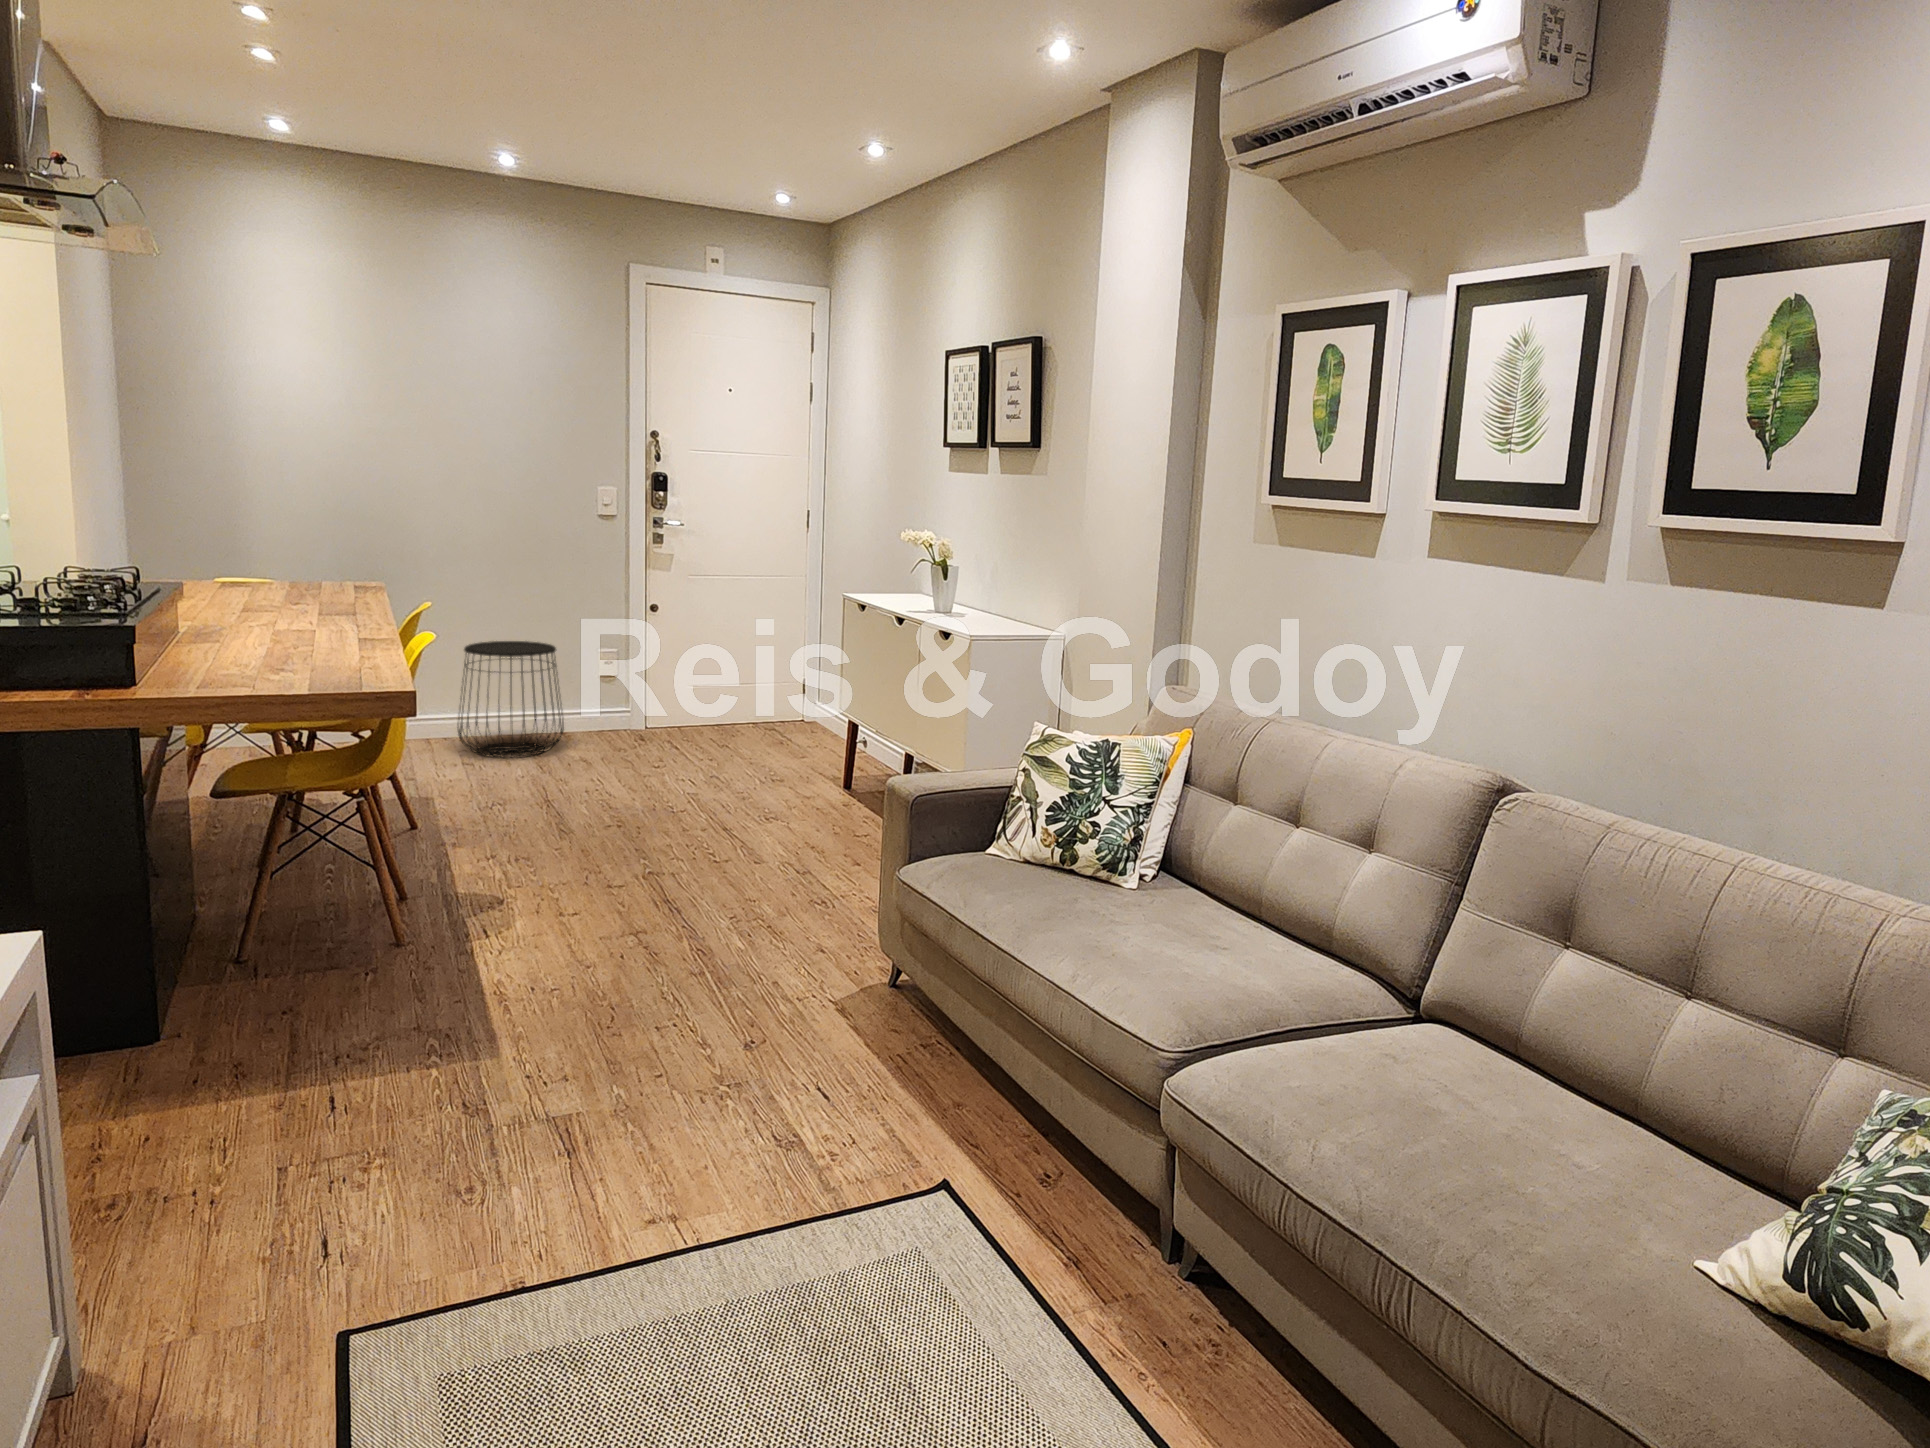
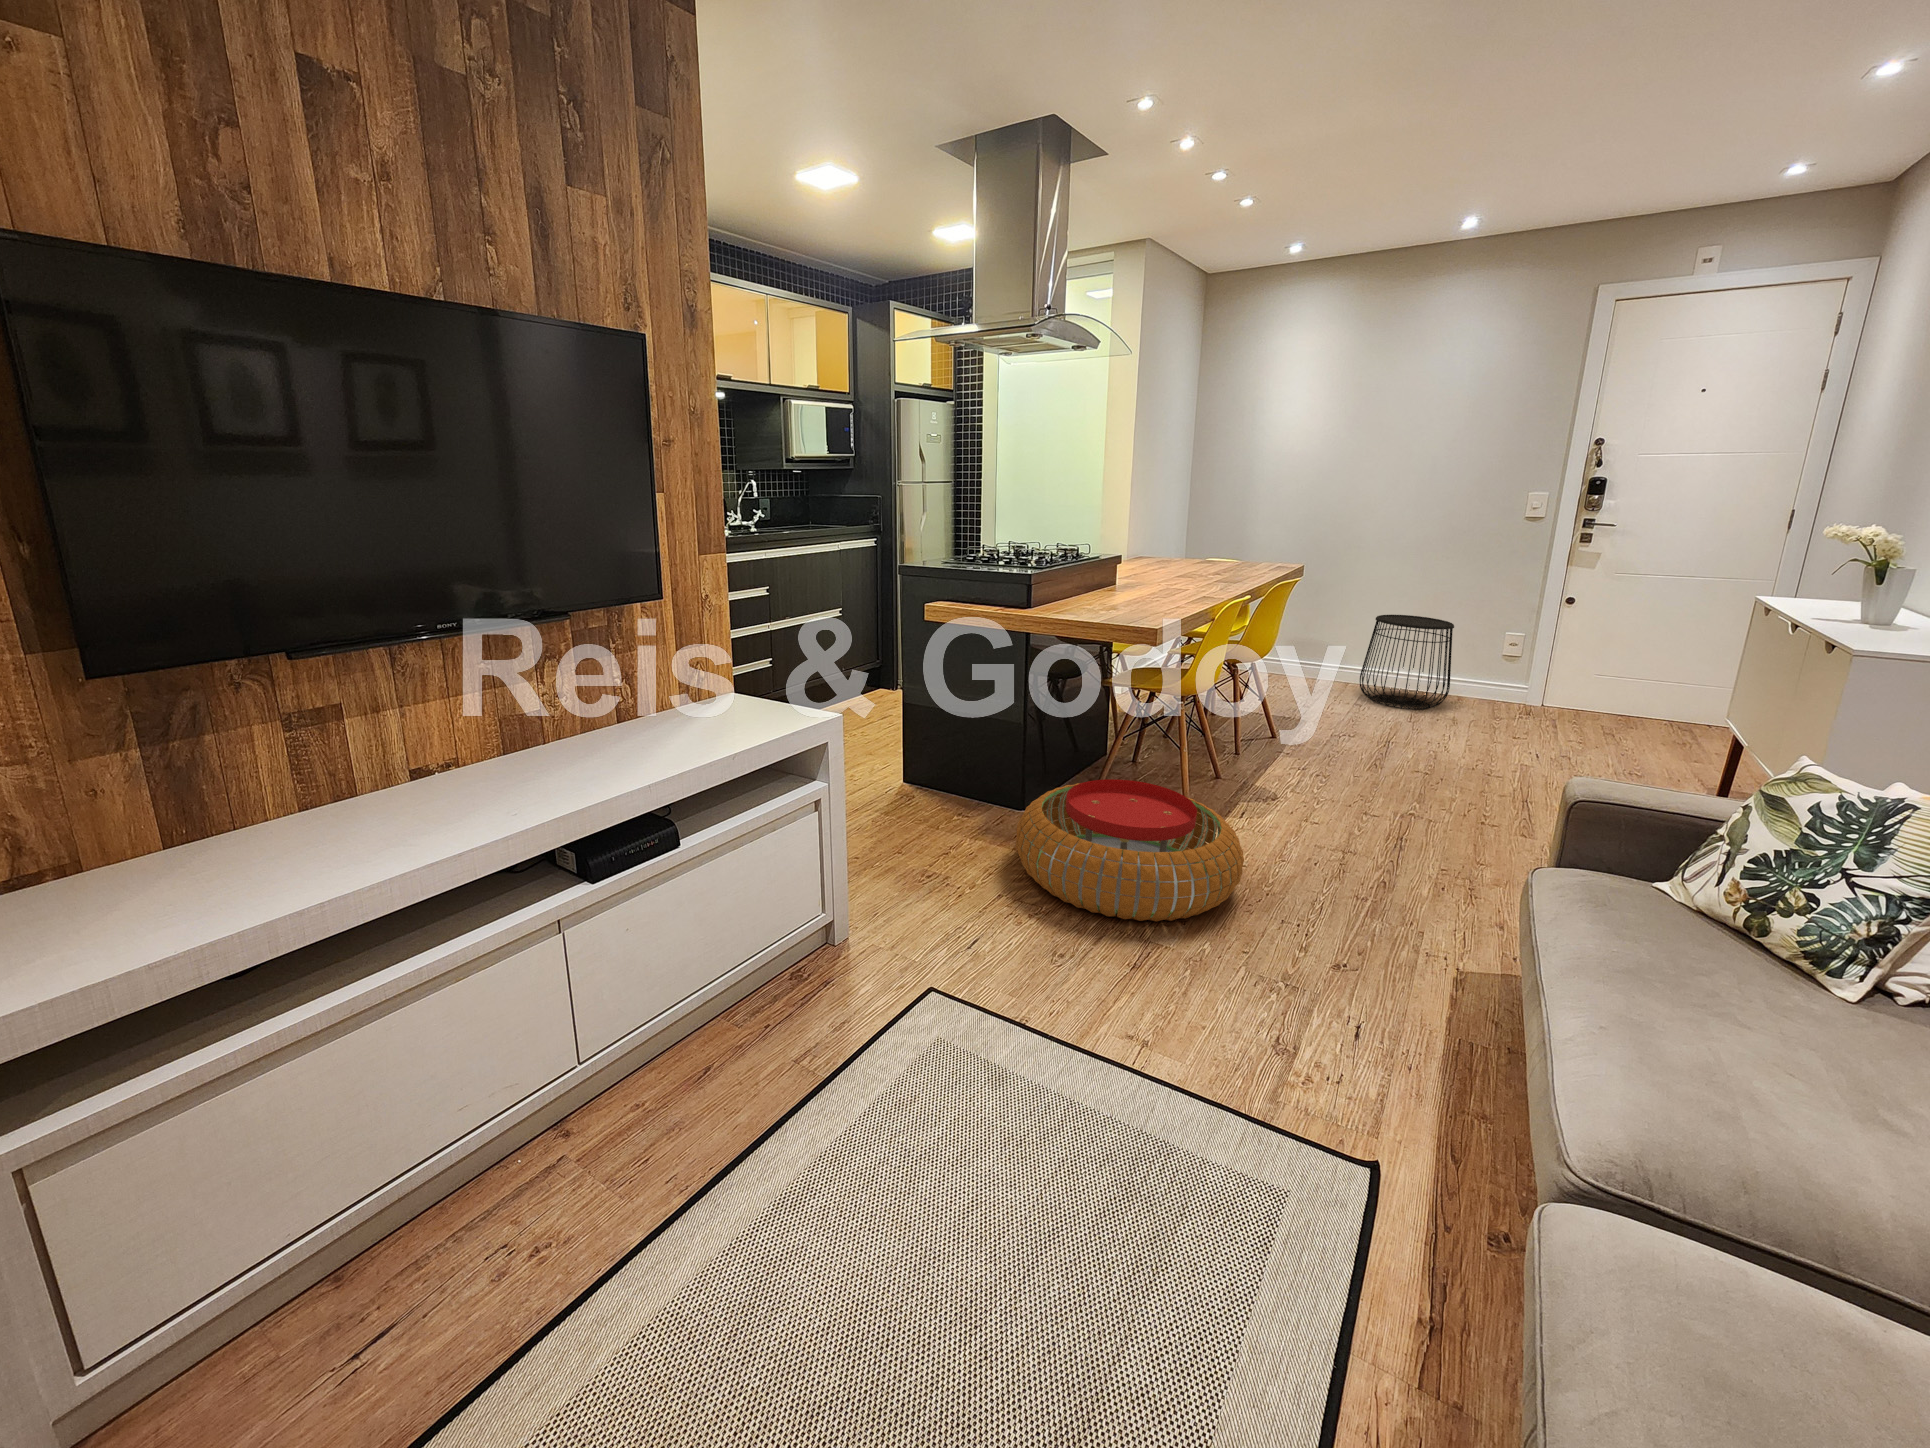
pouf: none [256,927,605,1134] -> present [1016,779,1244,922]

